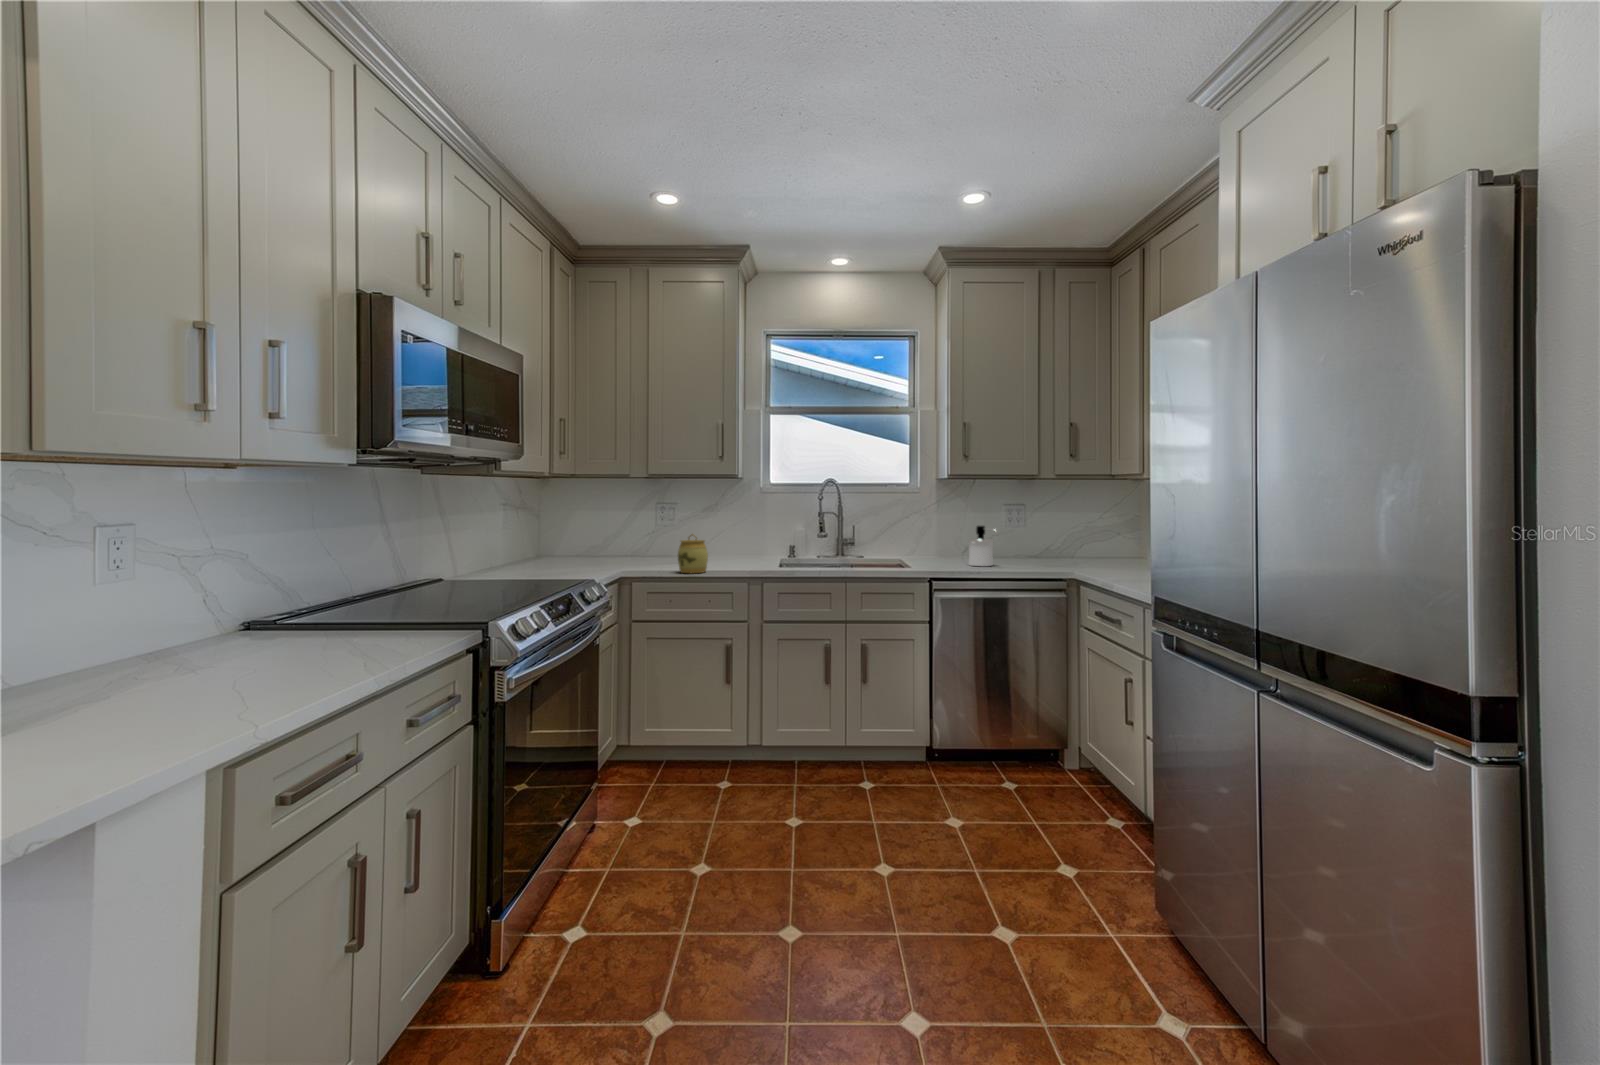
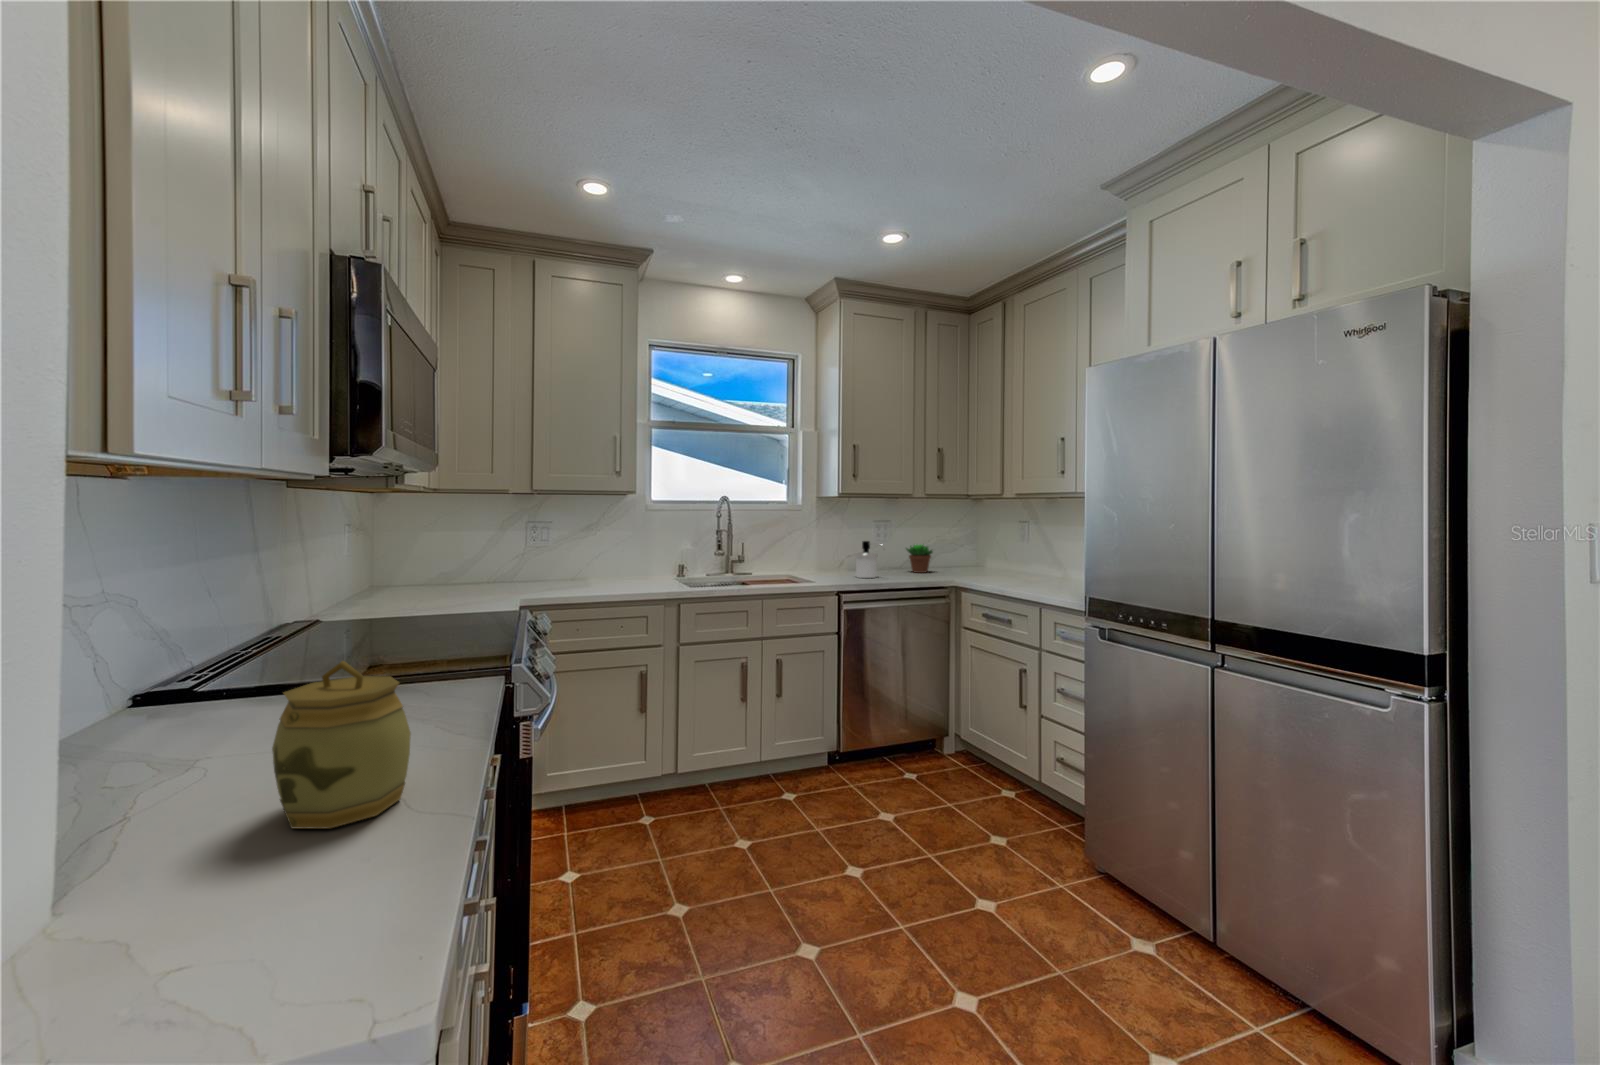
succulent plant: none [1038,529,1074,563] -> present [906,545,933,573]
jar: present [678,534,708,573] -> present [272,661,411,829]

